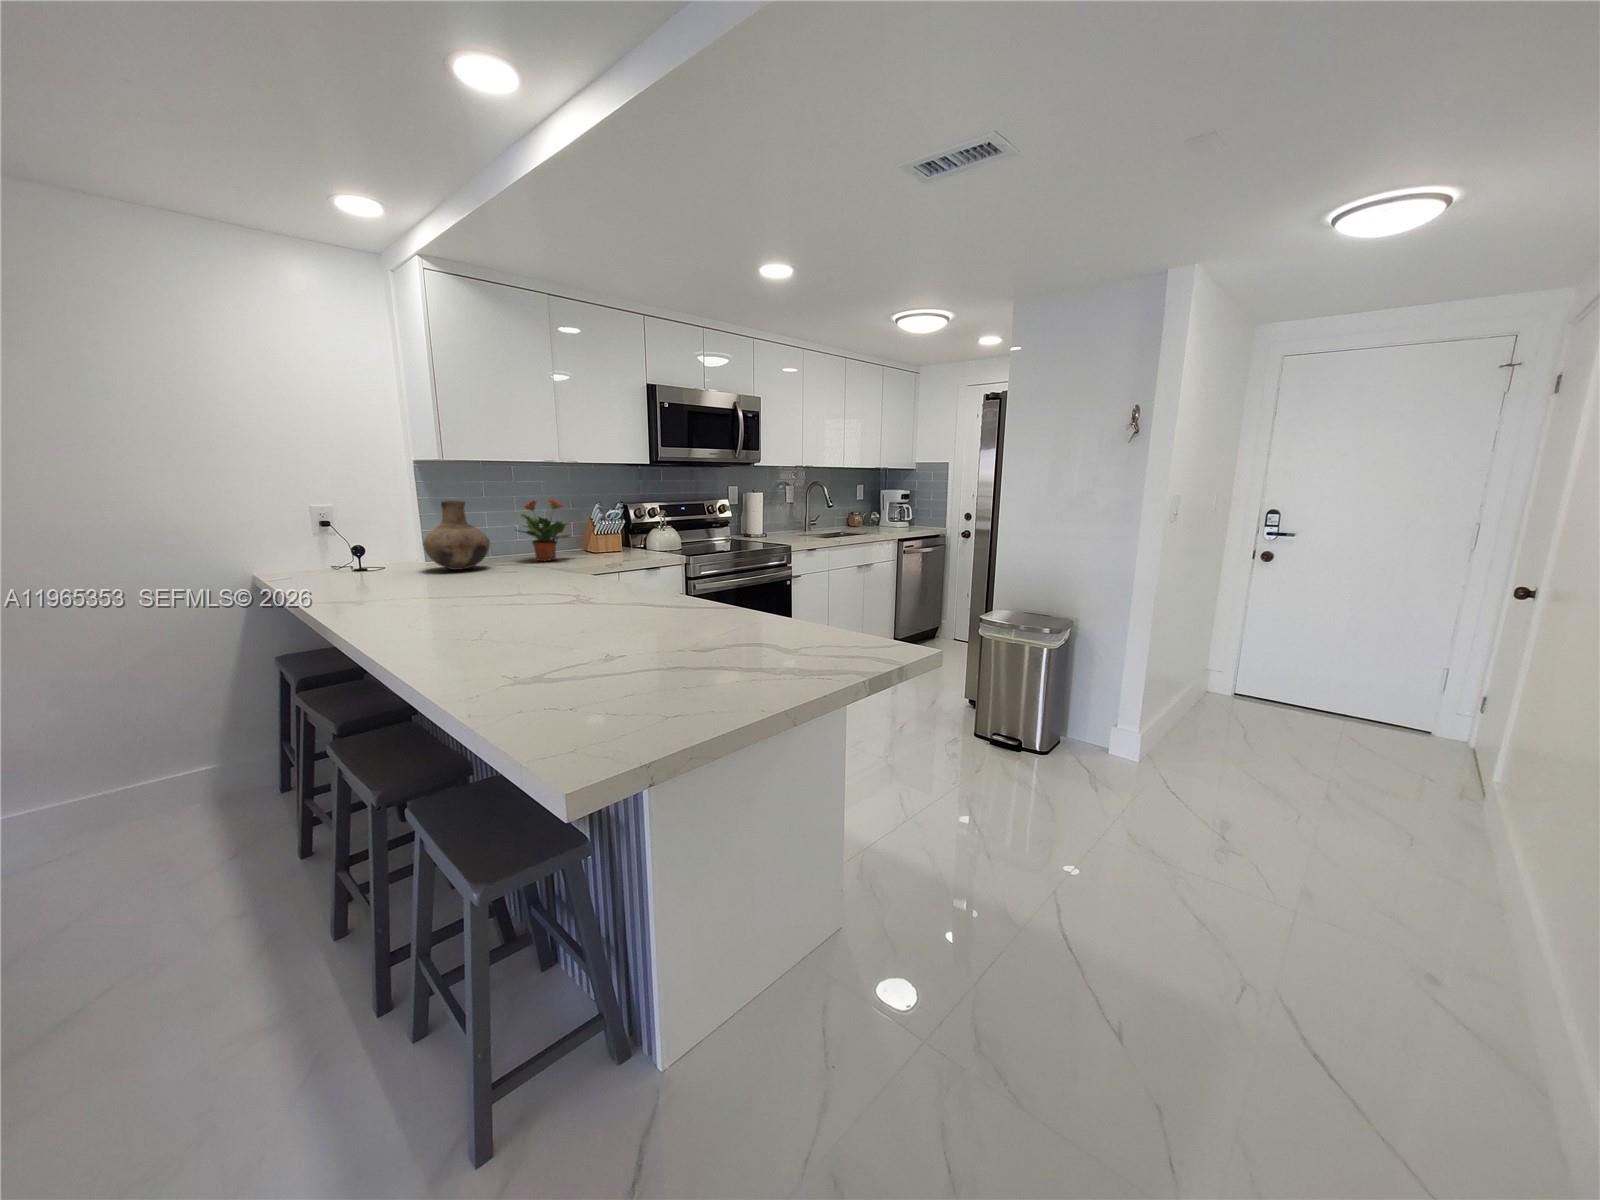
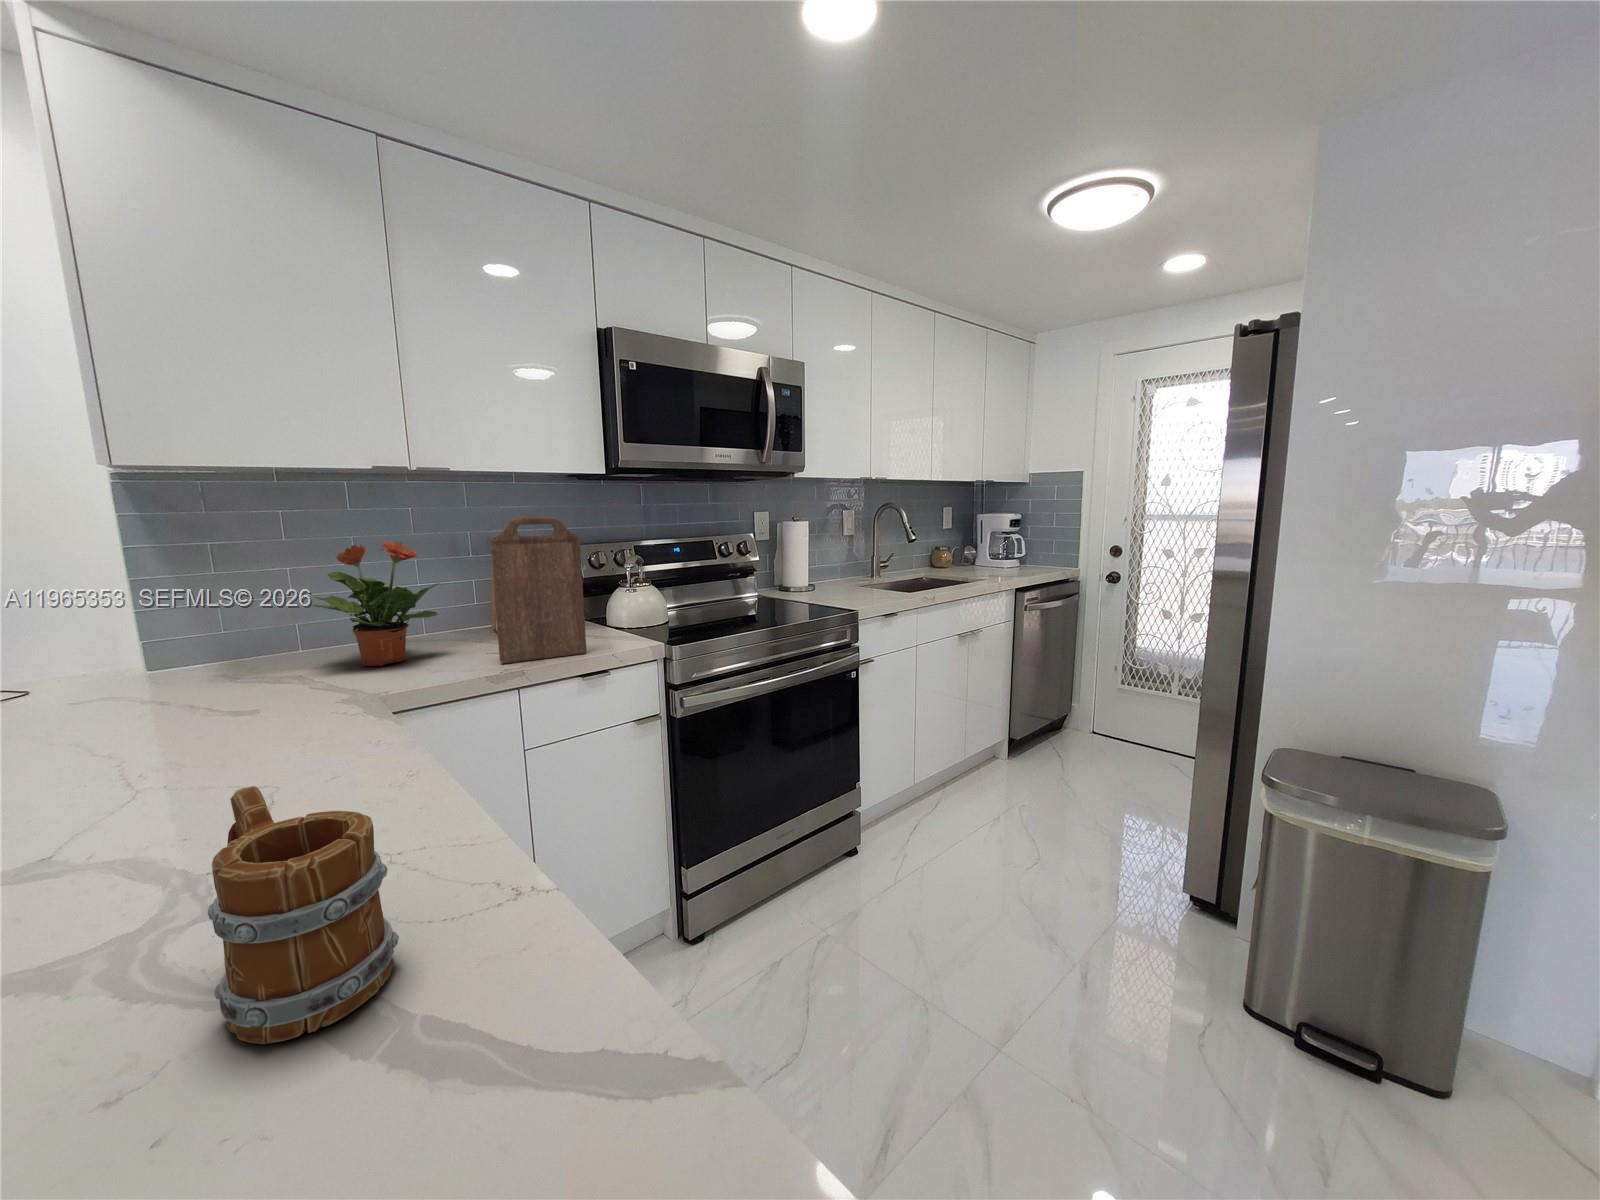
cutting board: none [604,487,648,560] -> present [491,517,586,663]
vase: present [423,501,490,570] -> none [45,551,231,703]
mug: none [612,554,656,604] -> present [208,786,399,1044]

